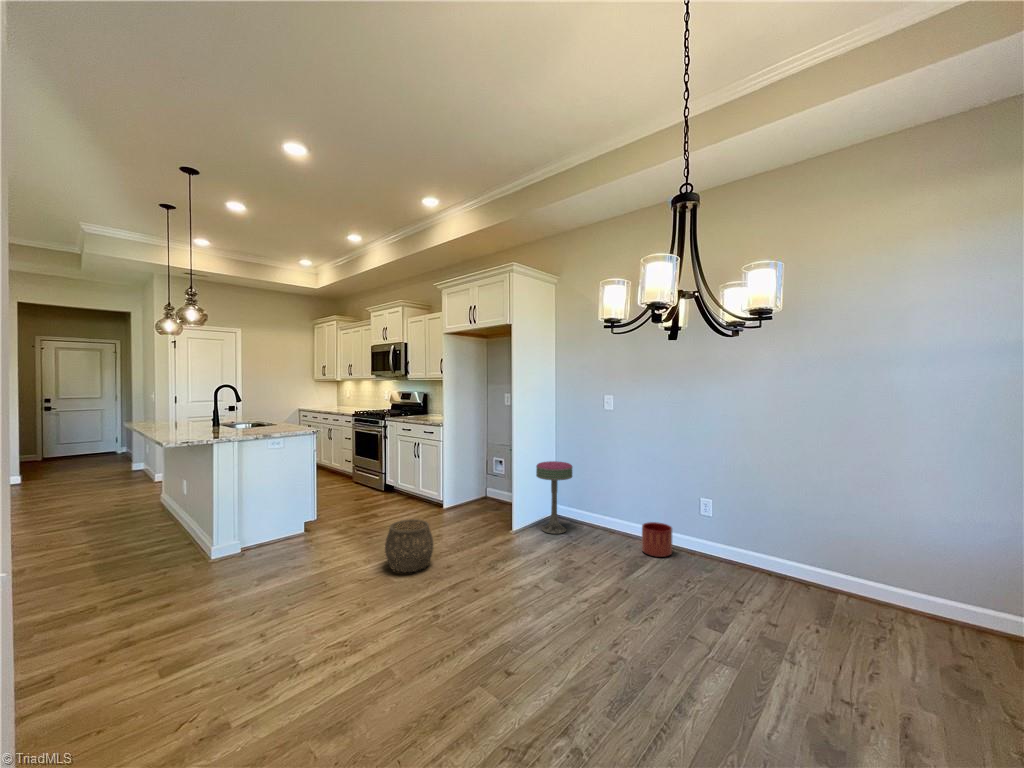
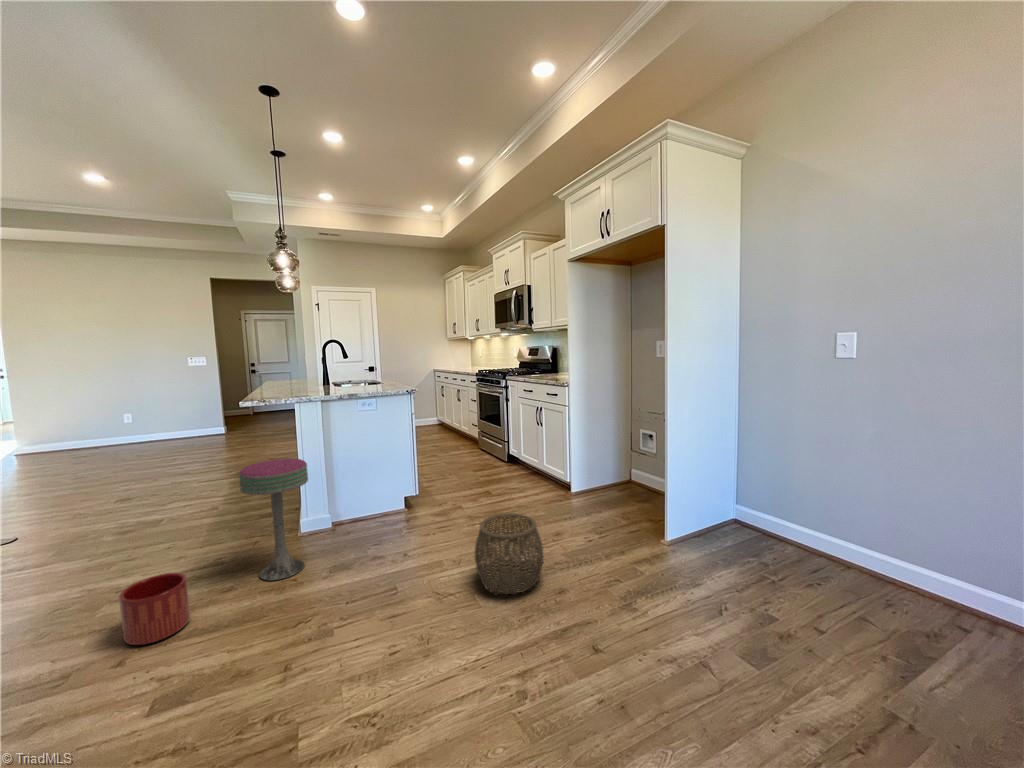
bar stool: present [536,461,572,534] -> present [239,459,308,581]
planter: present [642,522,672,557] -> present [119,573,191,645]

